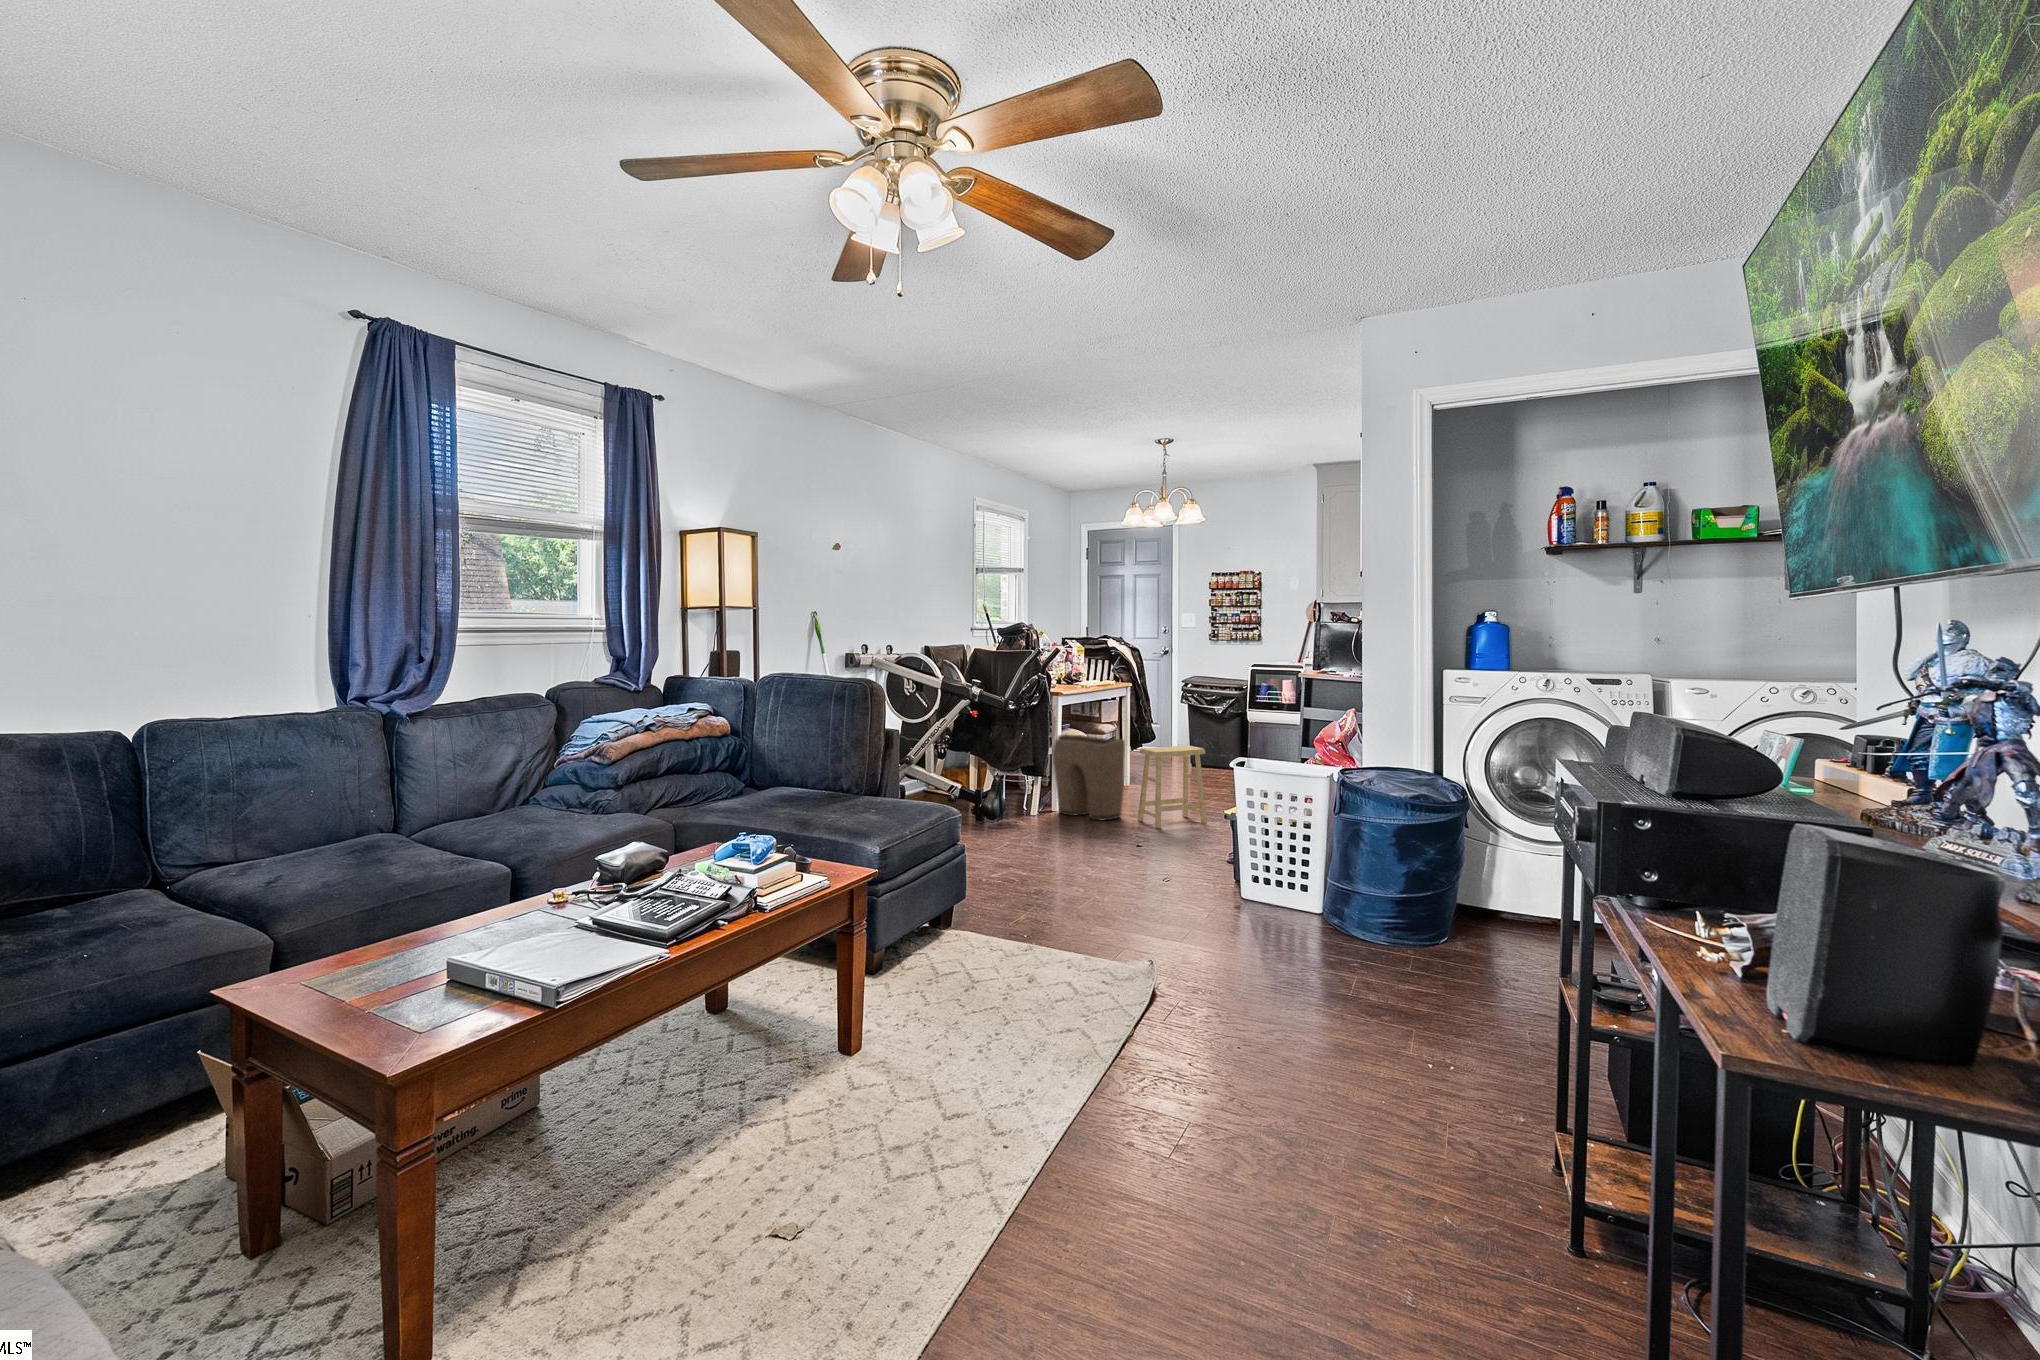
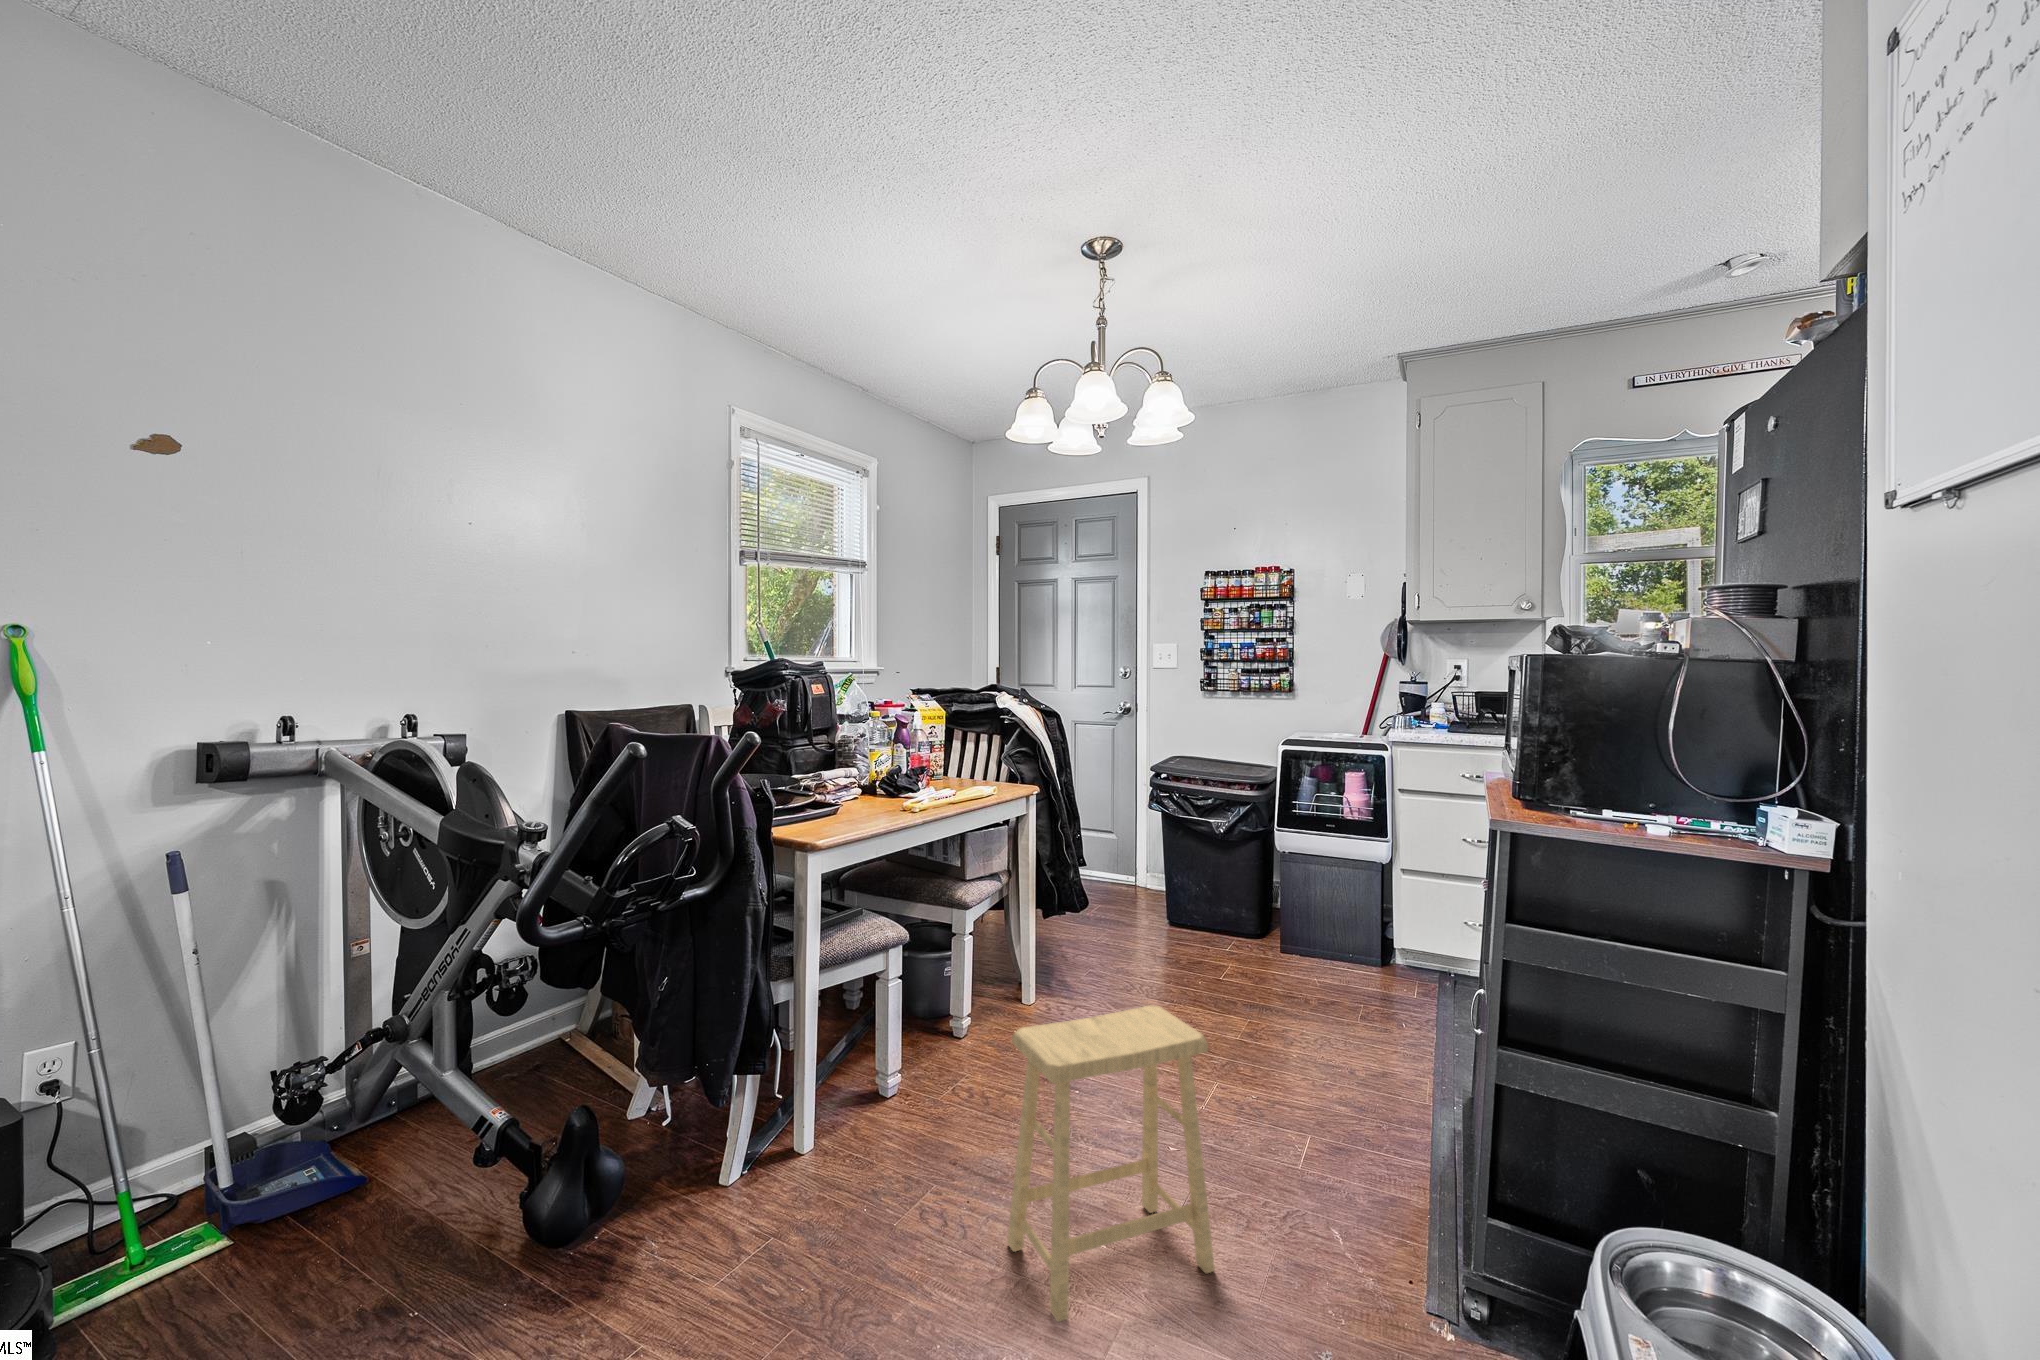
laundry basket: present [1053,734,1125,820] -> none [782,948,977,1245]

